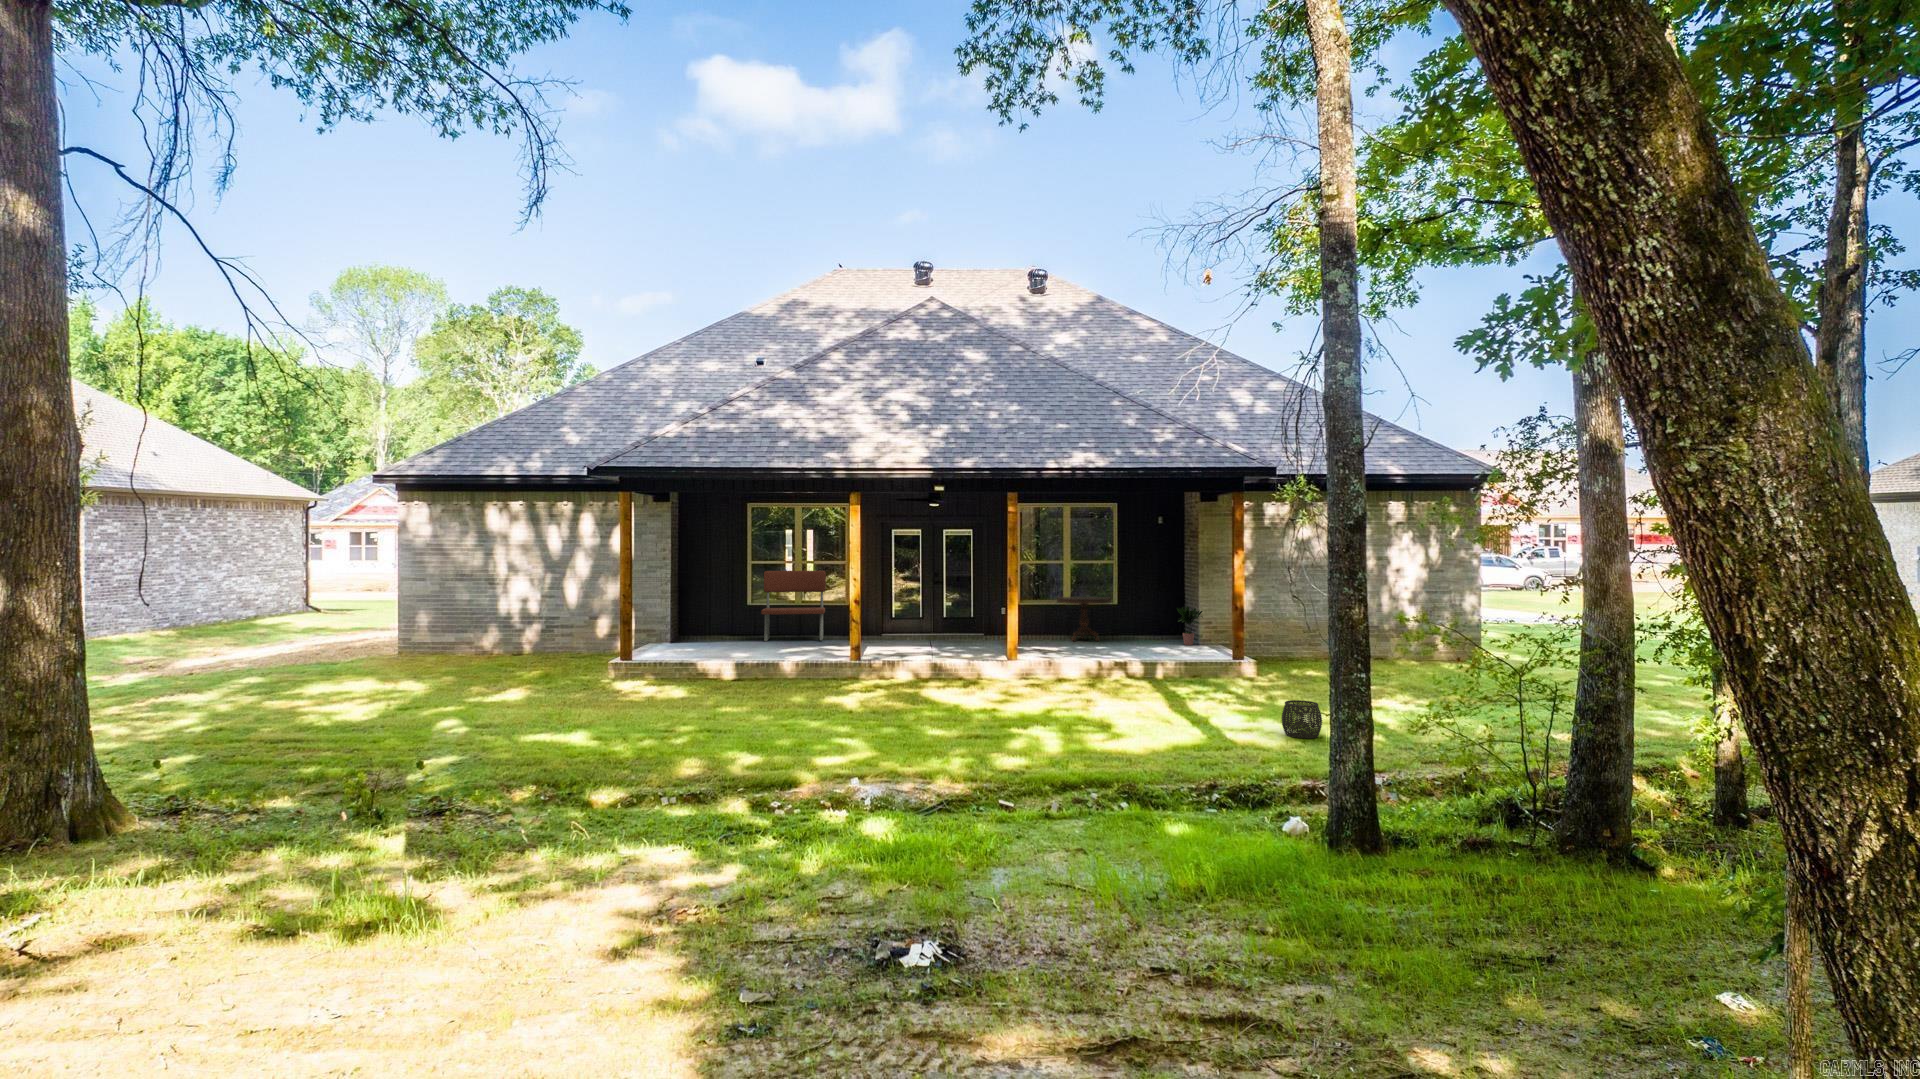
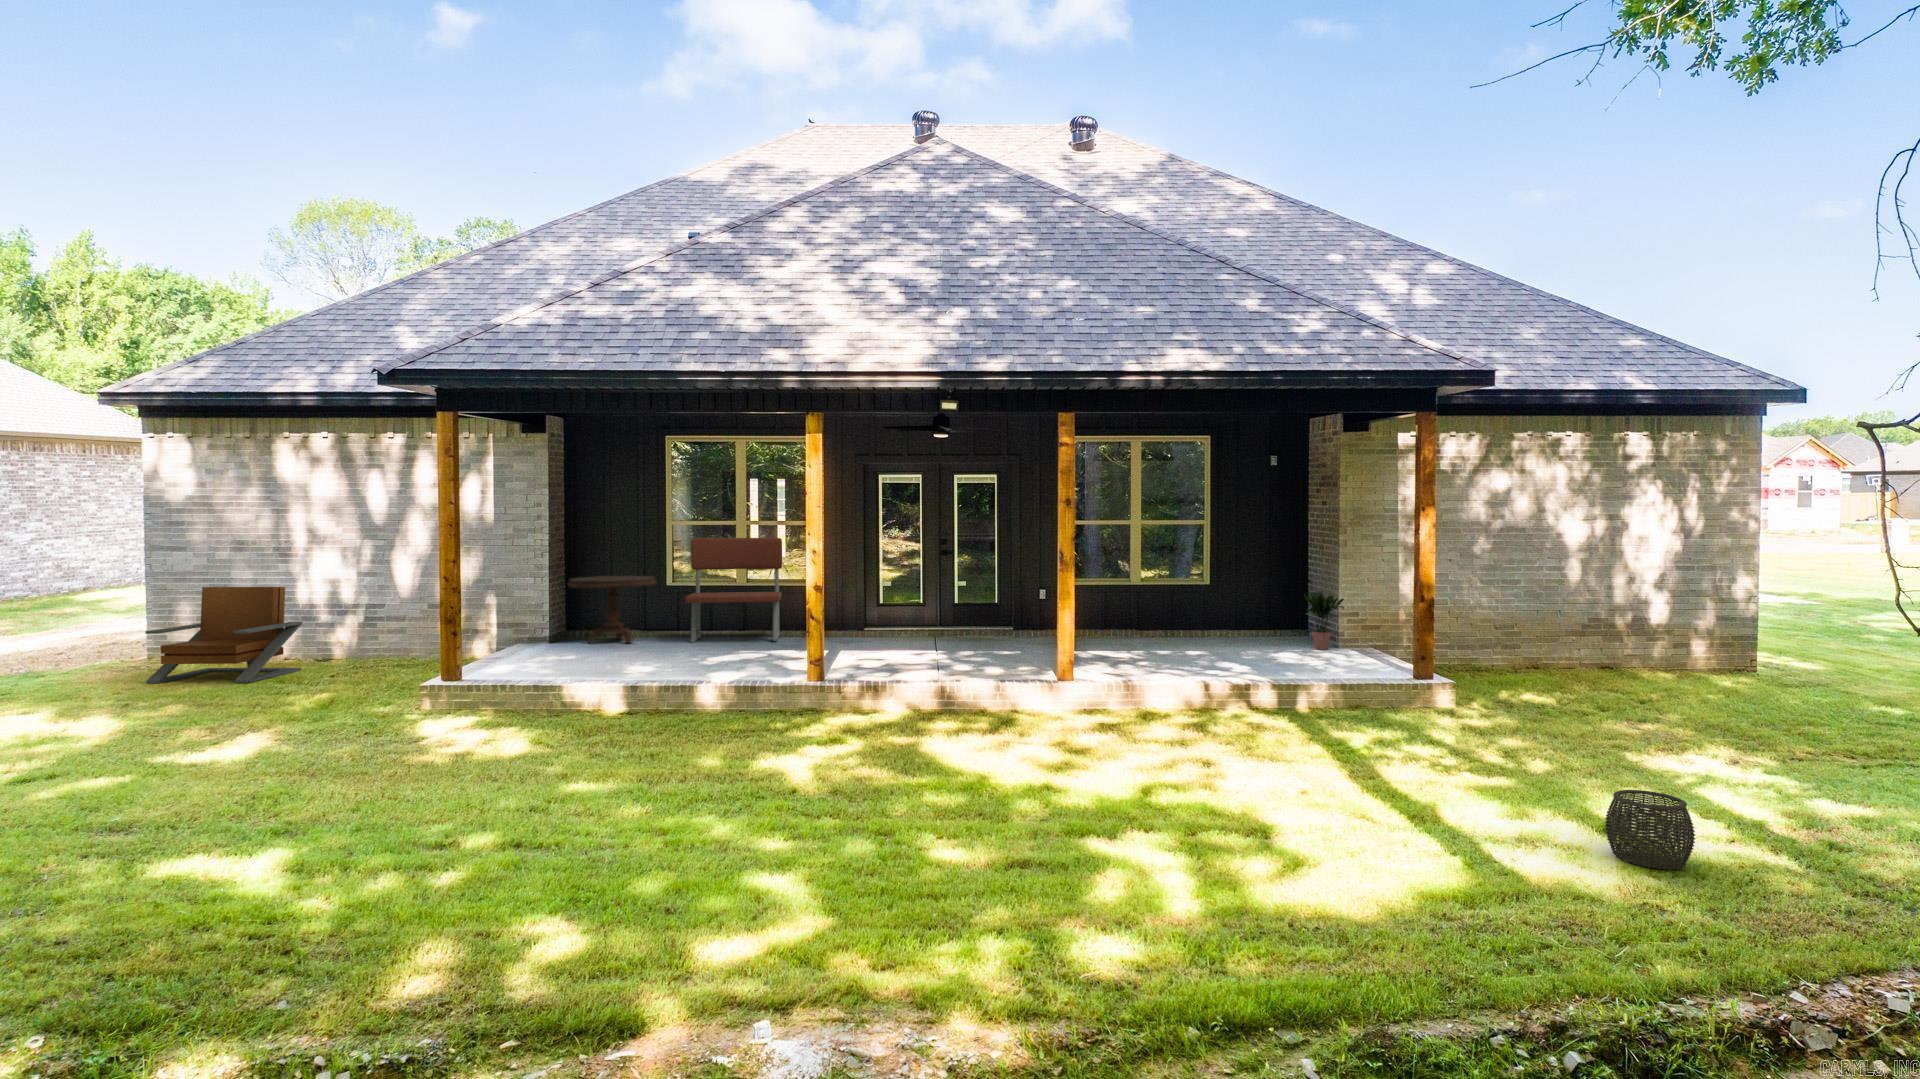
side table: present [1057,597,1113,641] -> present [568,576,657,643]
lounge chair: none [408,603,504,666] -> present [145,587,302,683]

